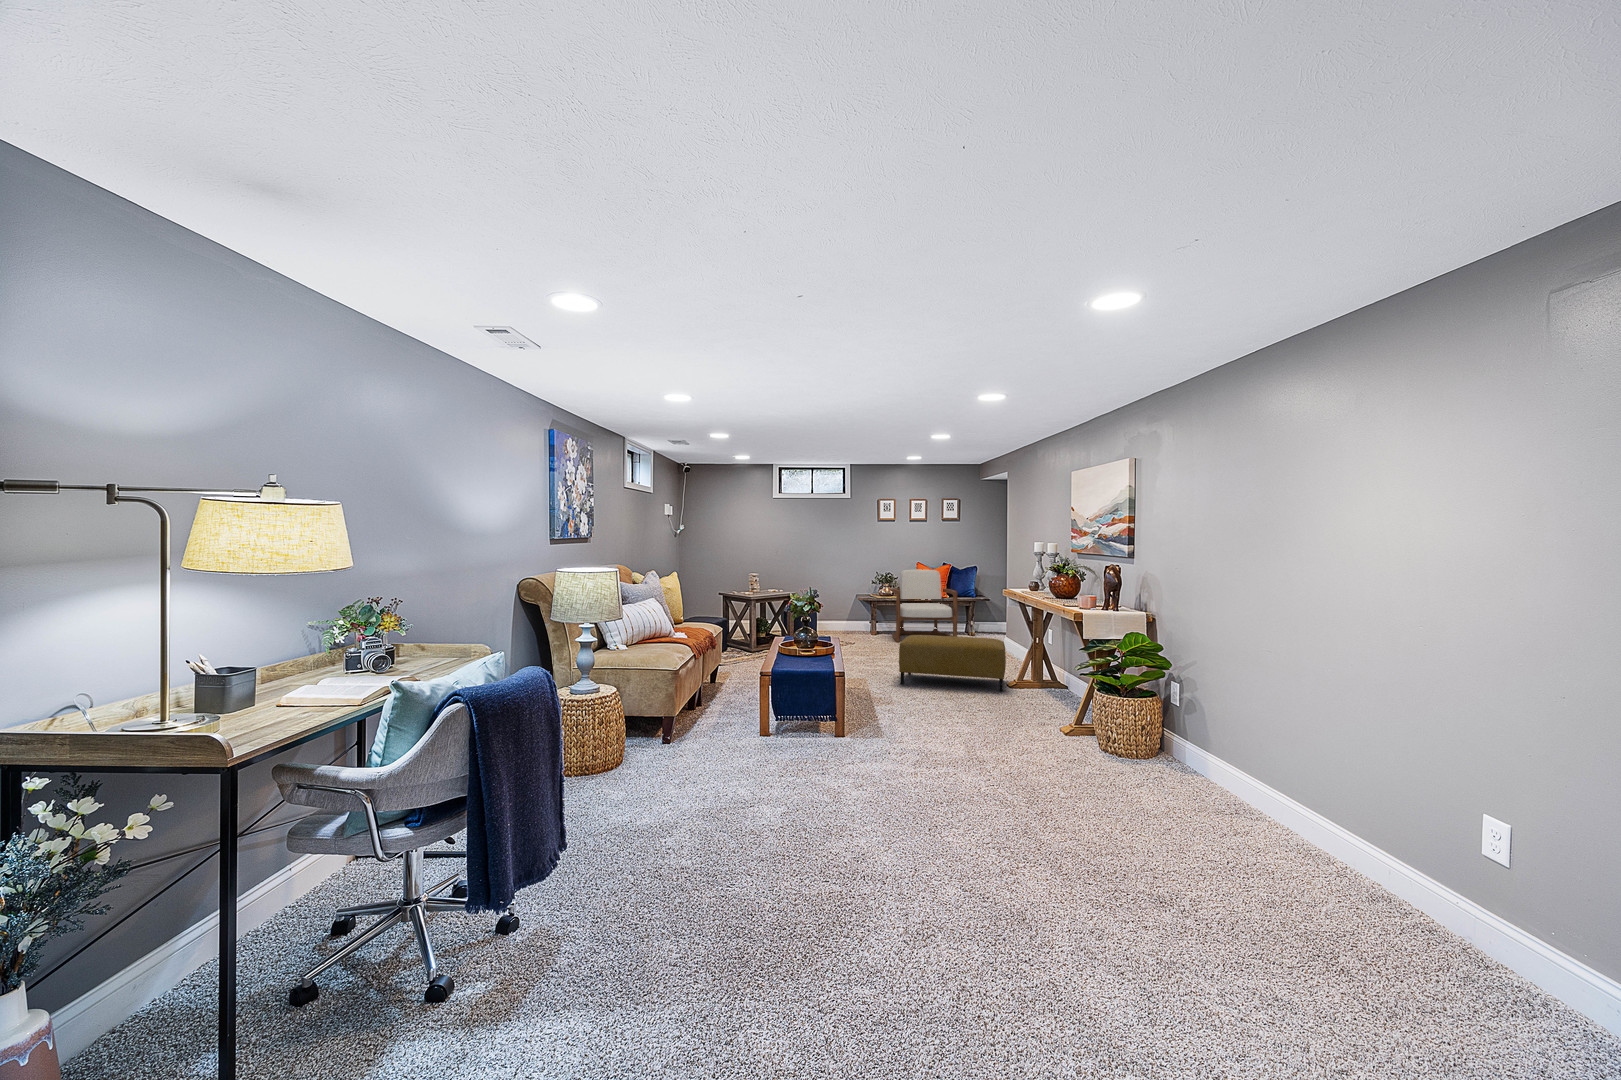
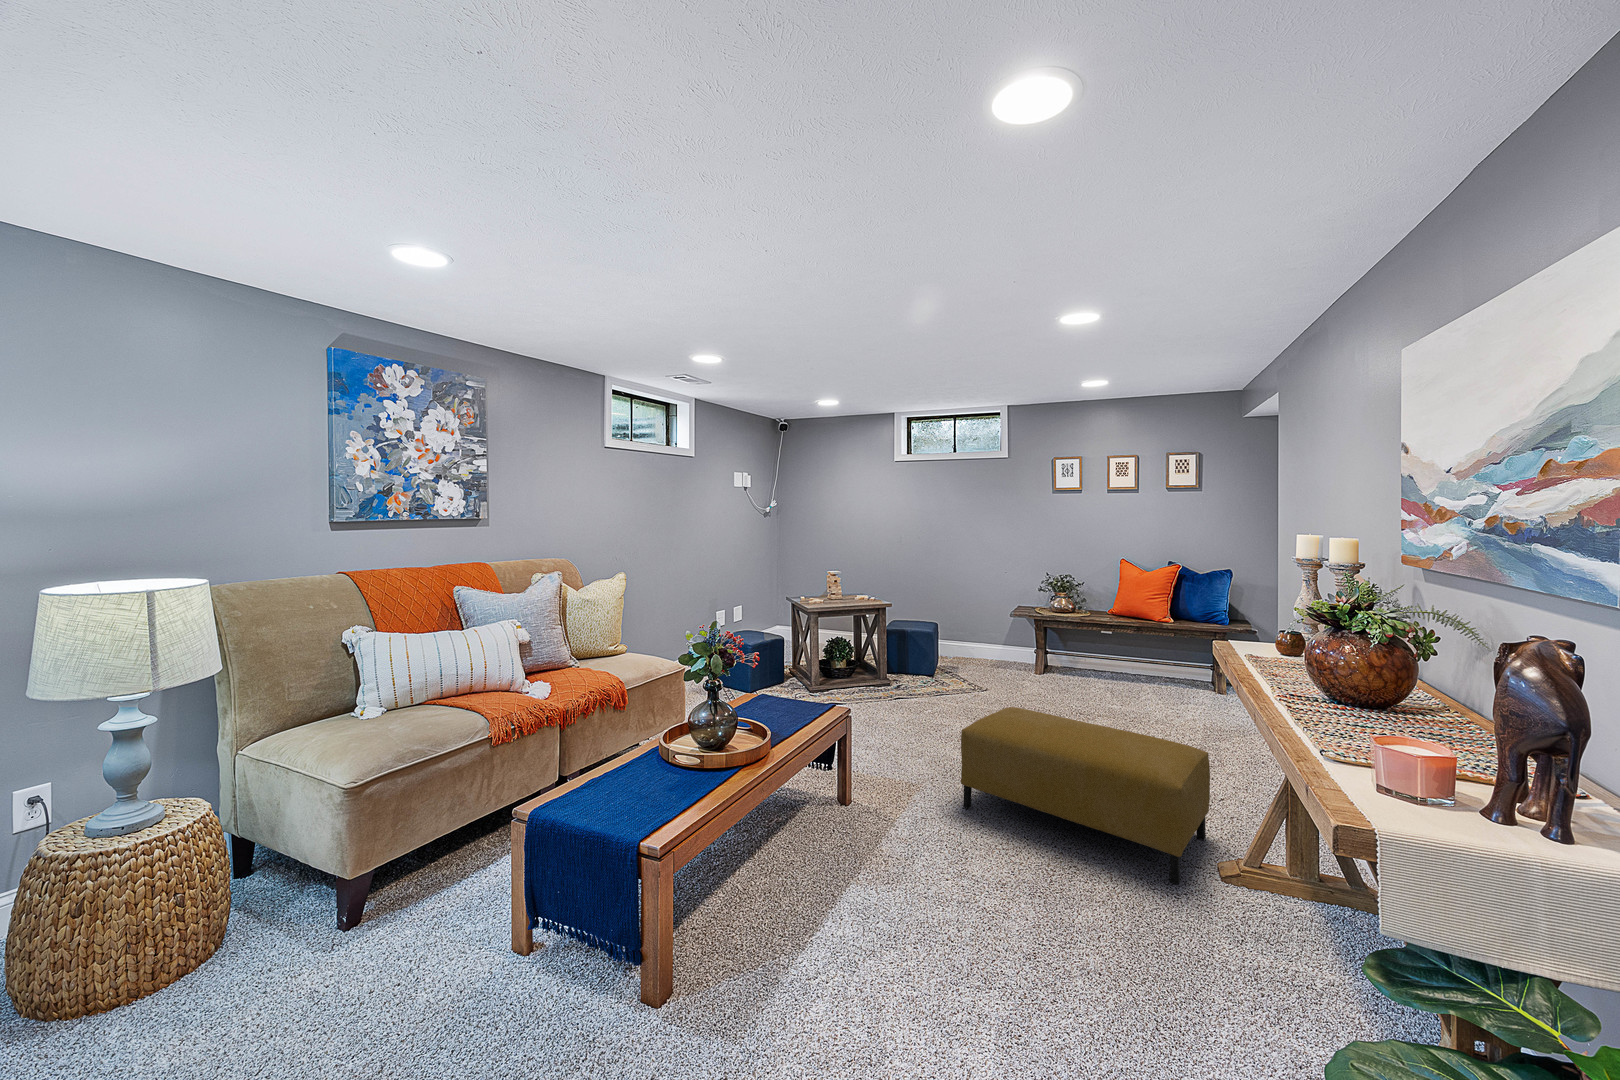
armchair: present [892,569,957,642] -> none [1064,570,1179,699]

